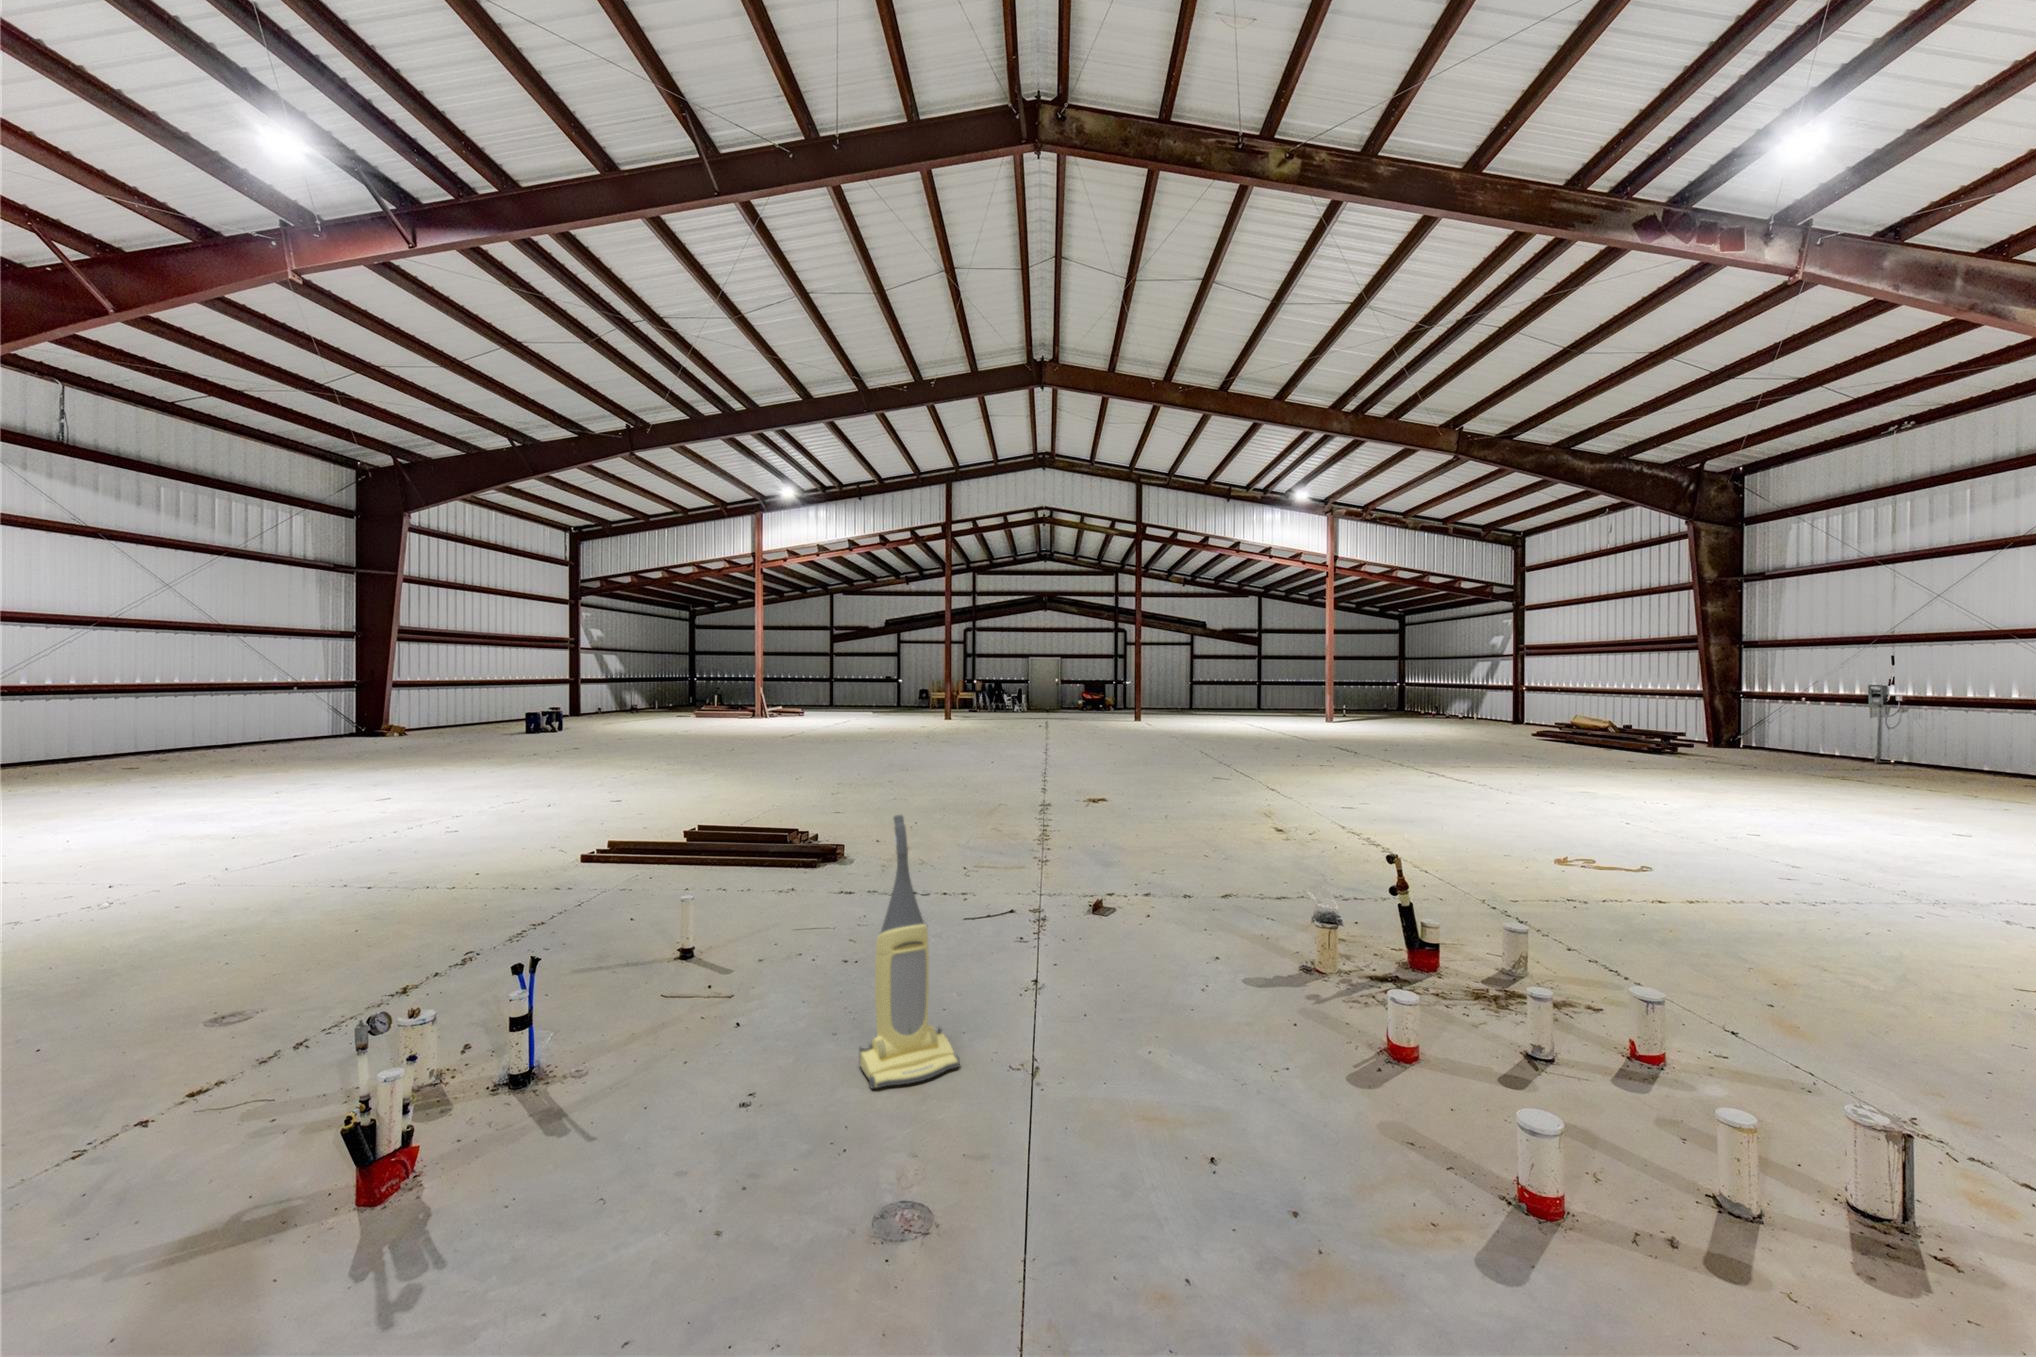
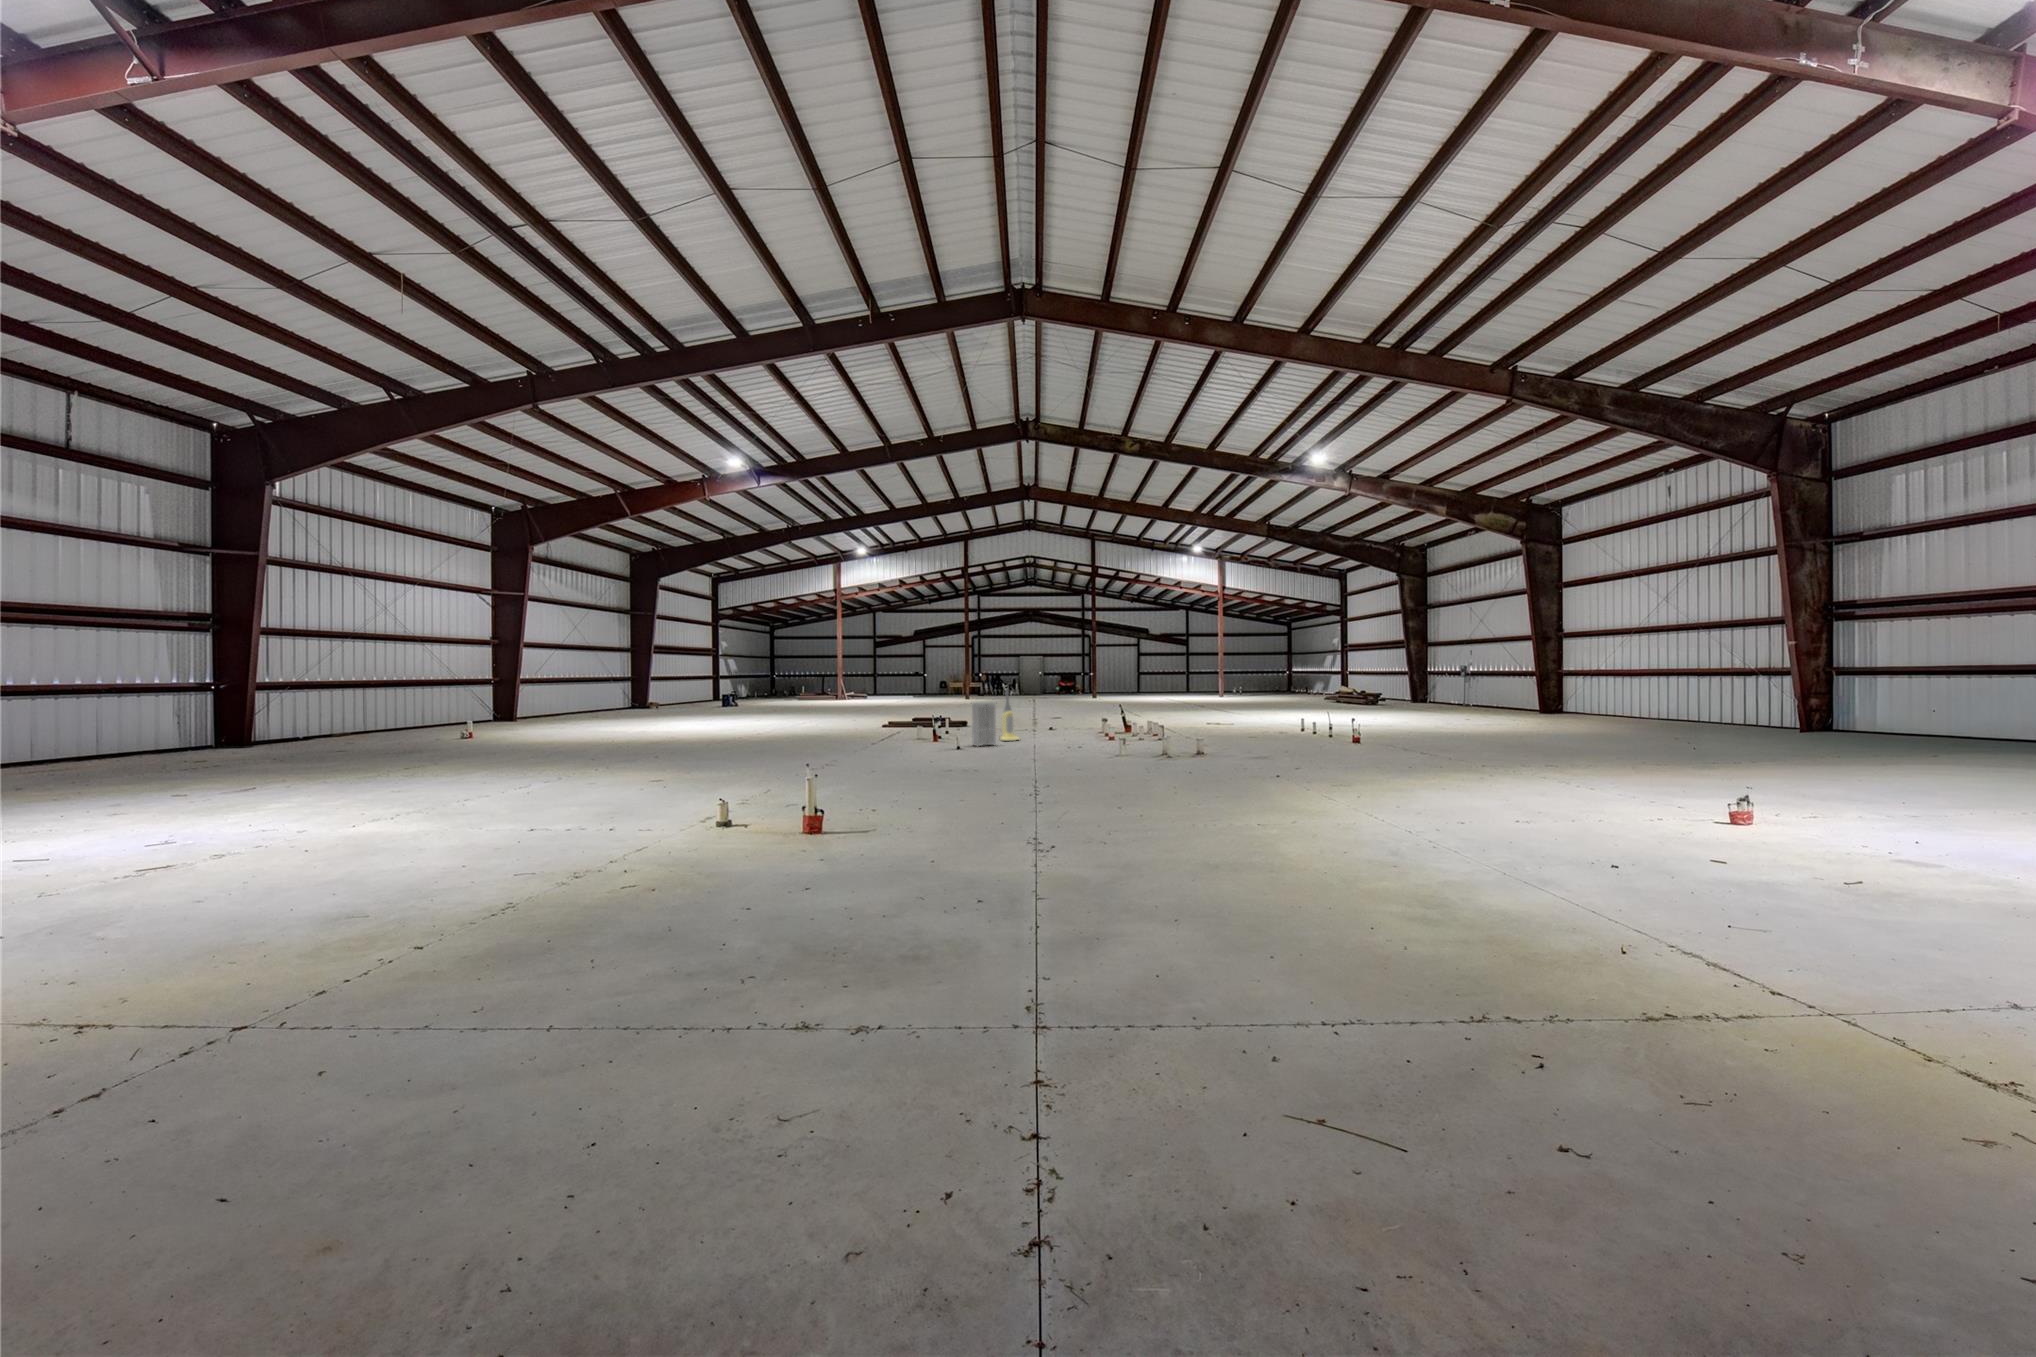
storage cabinet: none [616,929,781,1272] -> present [971,702,996,746]

